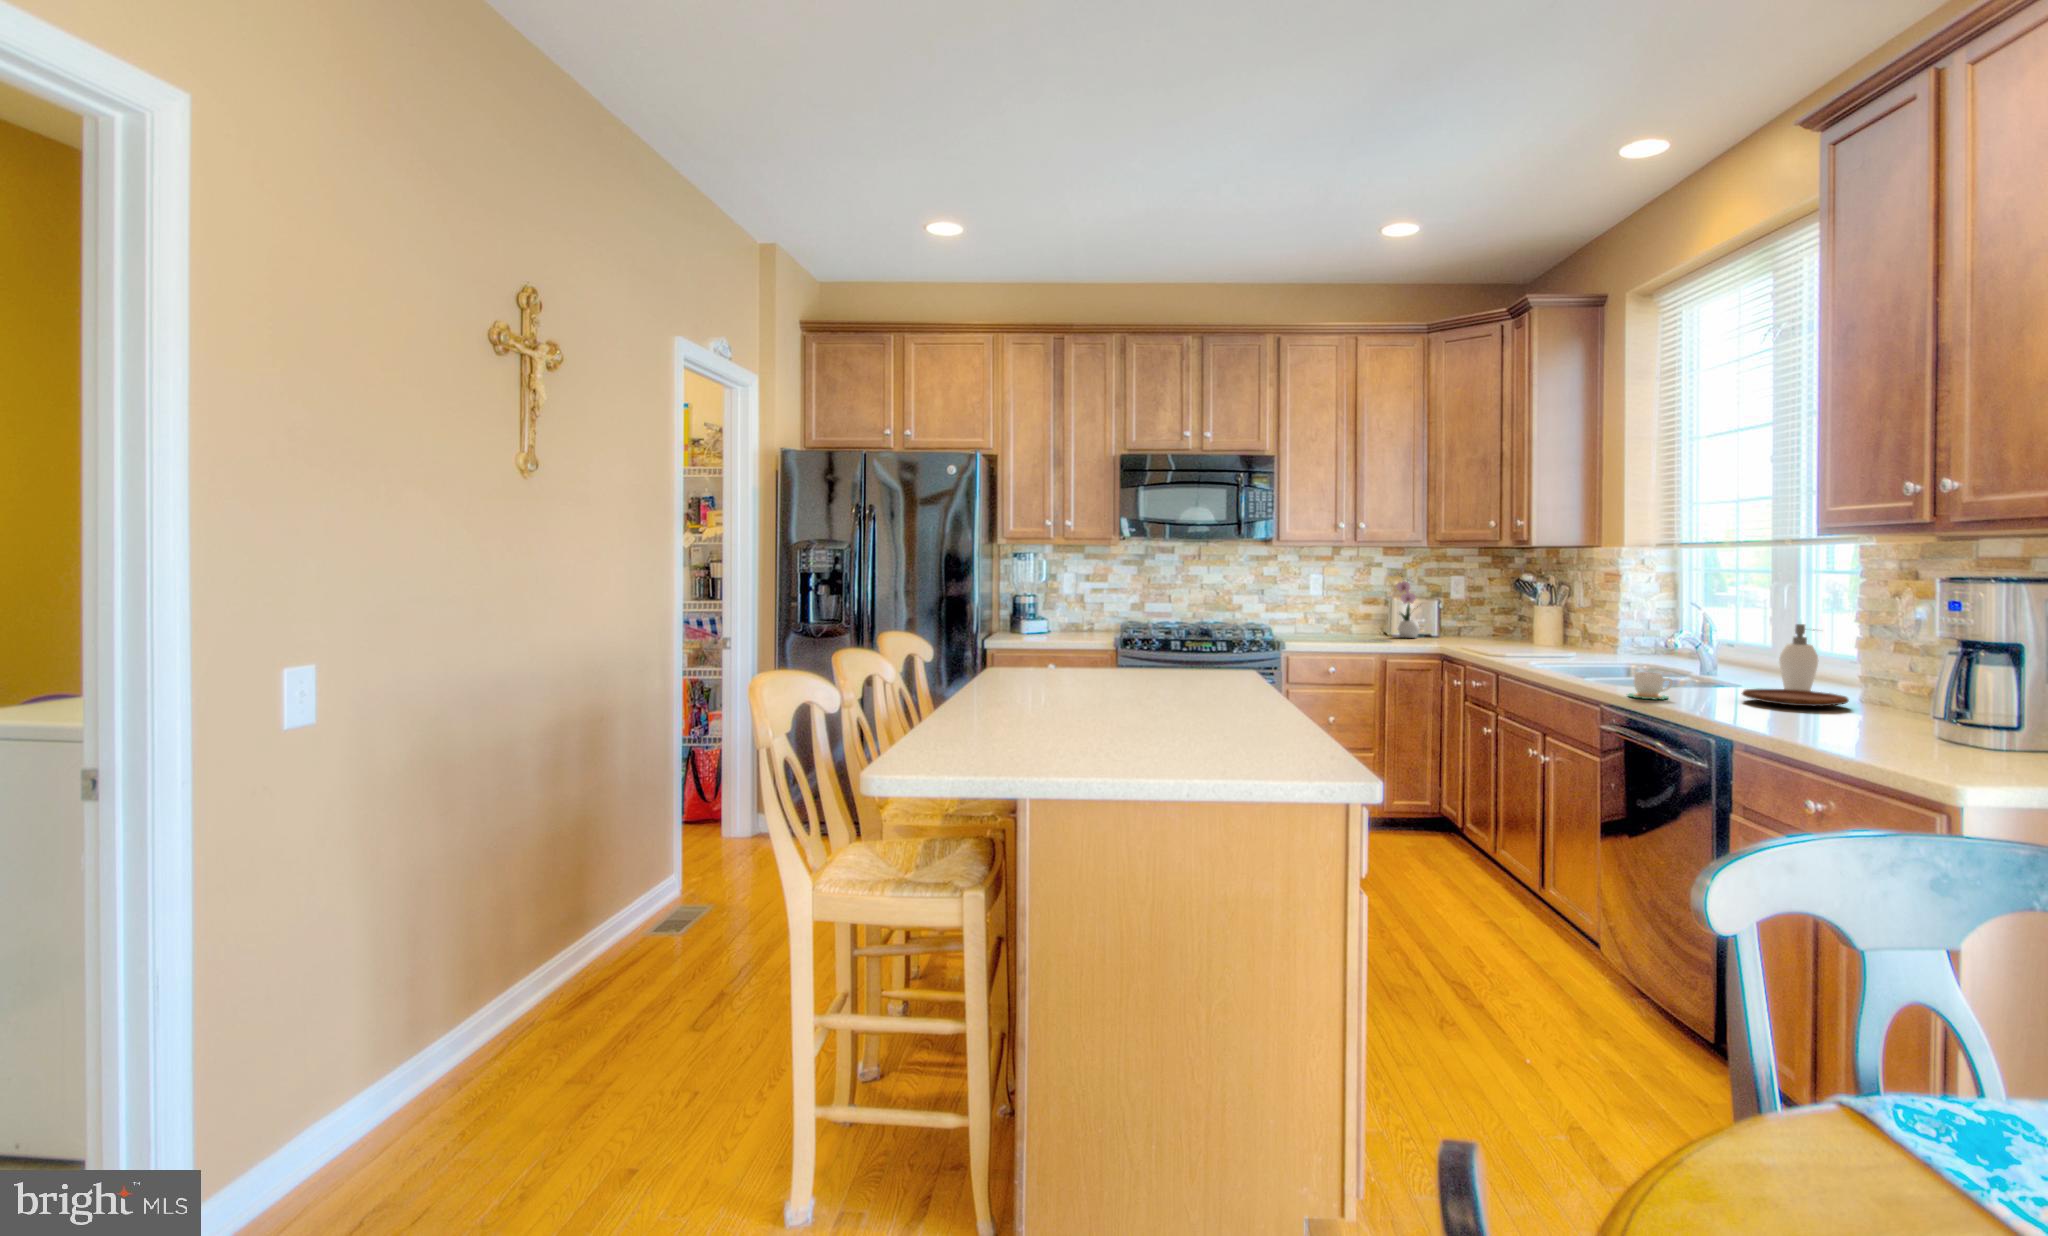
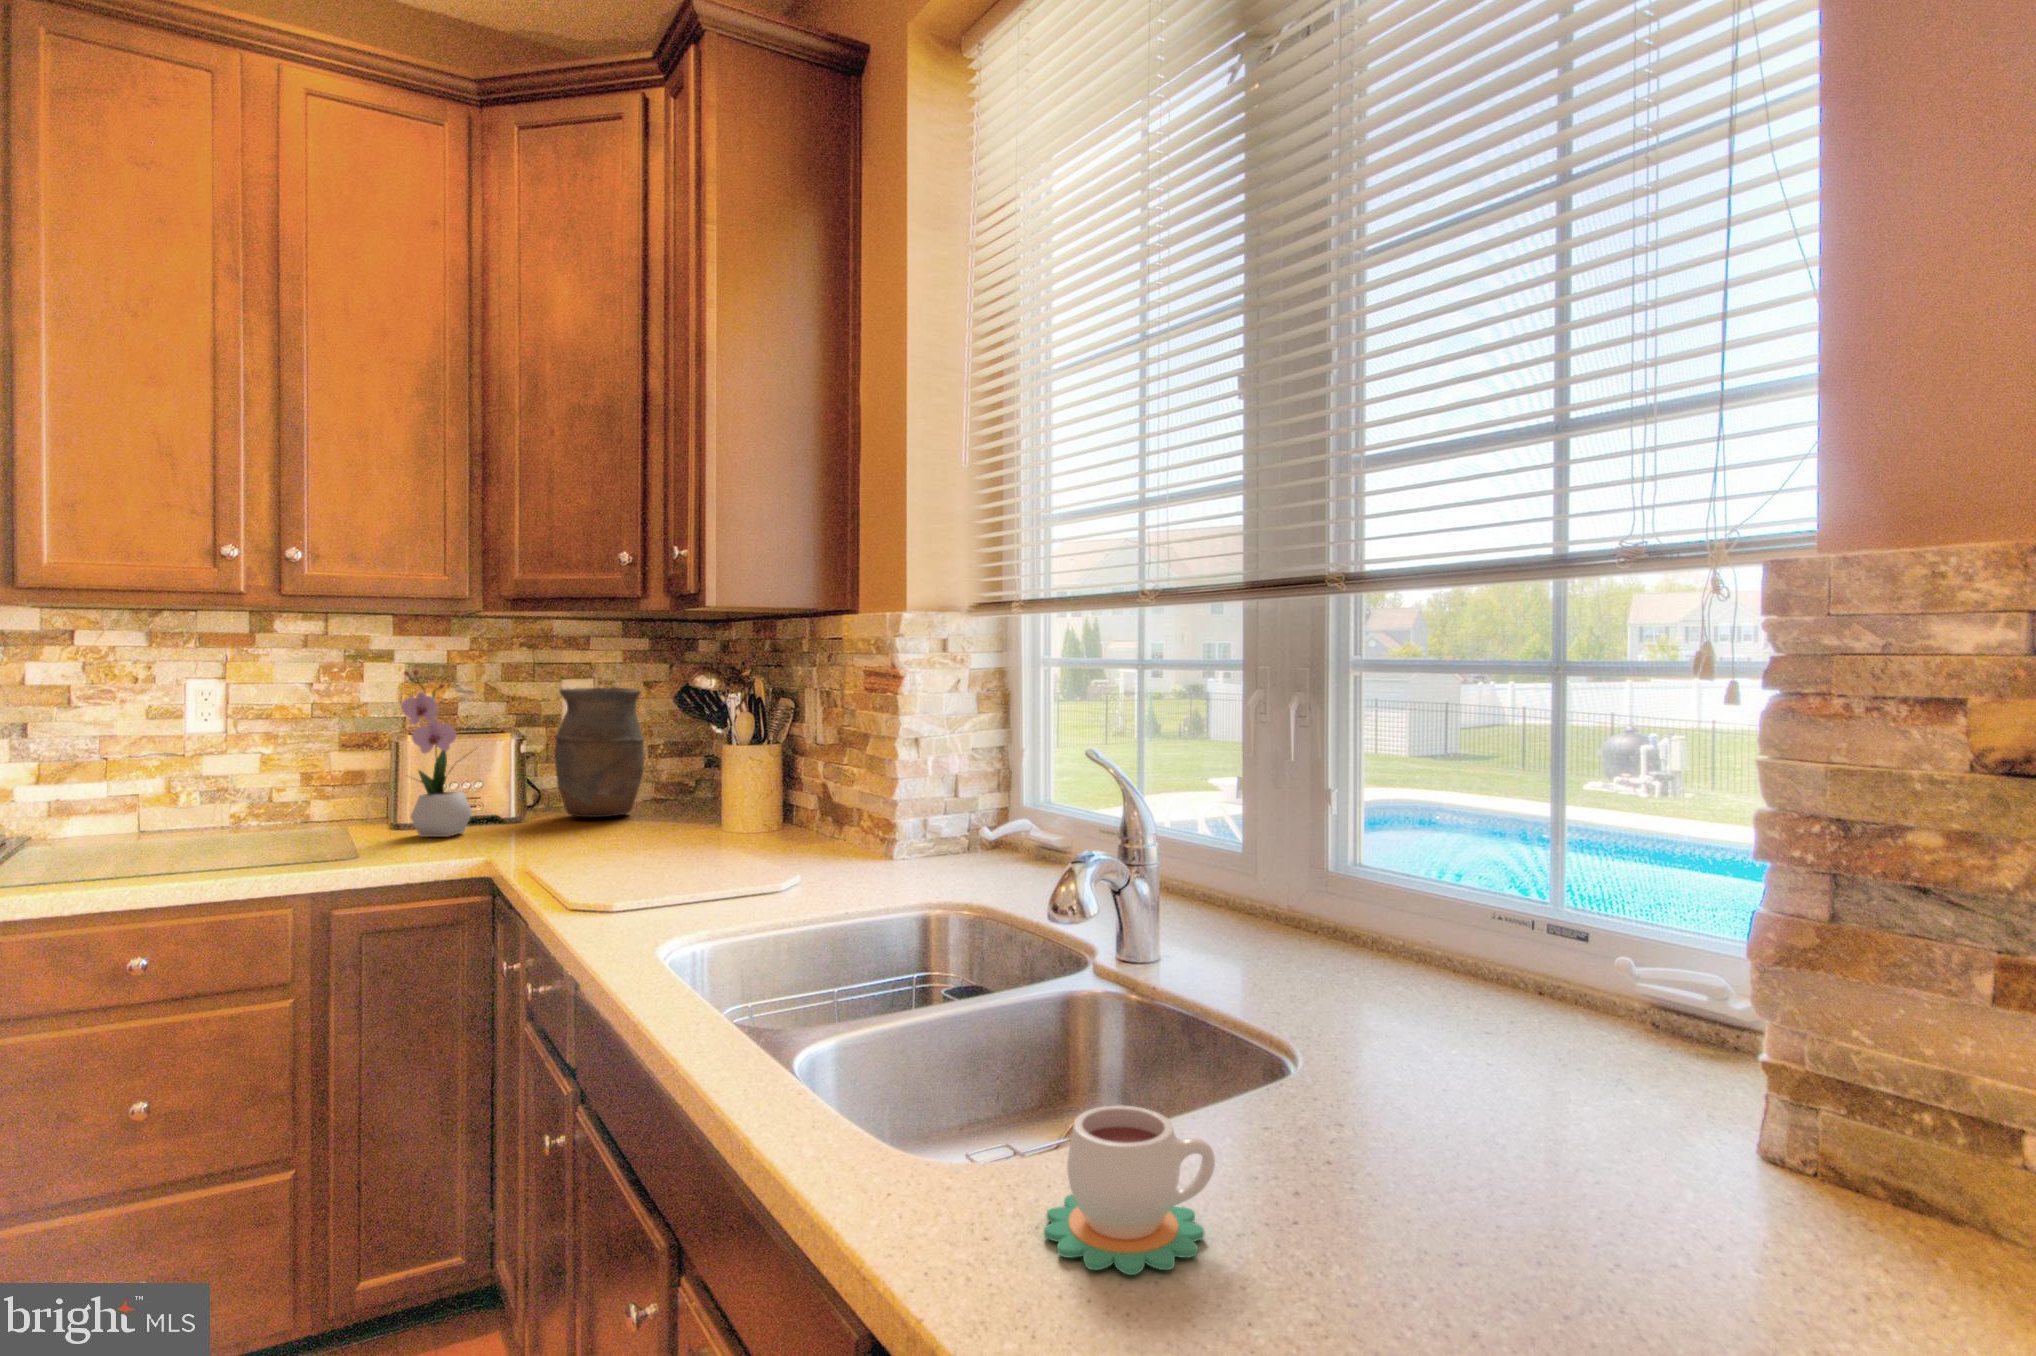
vase: none [1452,580,1493,636] -> present [554,687,644,817]
soap dispenser: present [1779,624,1818,691] -> none [1374,825,1501,1047]
tray: present [1742,689,1849,706] -> none [1388,1072,1746,1220]

